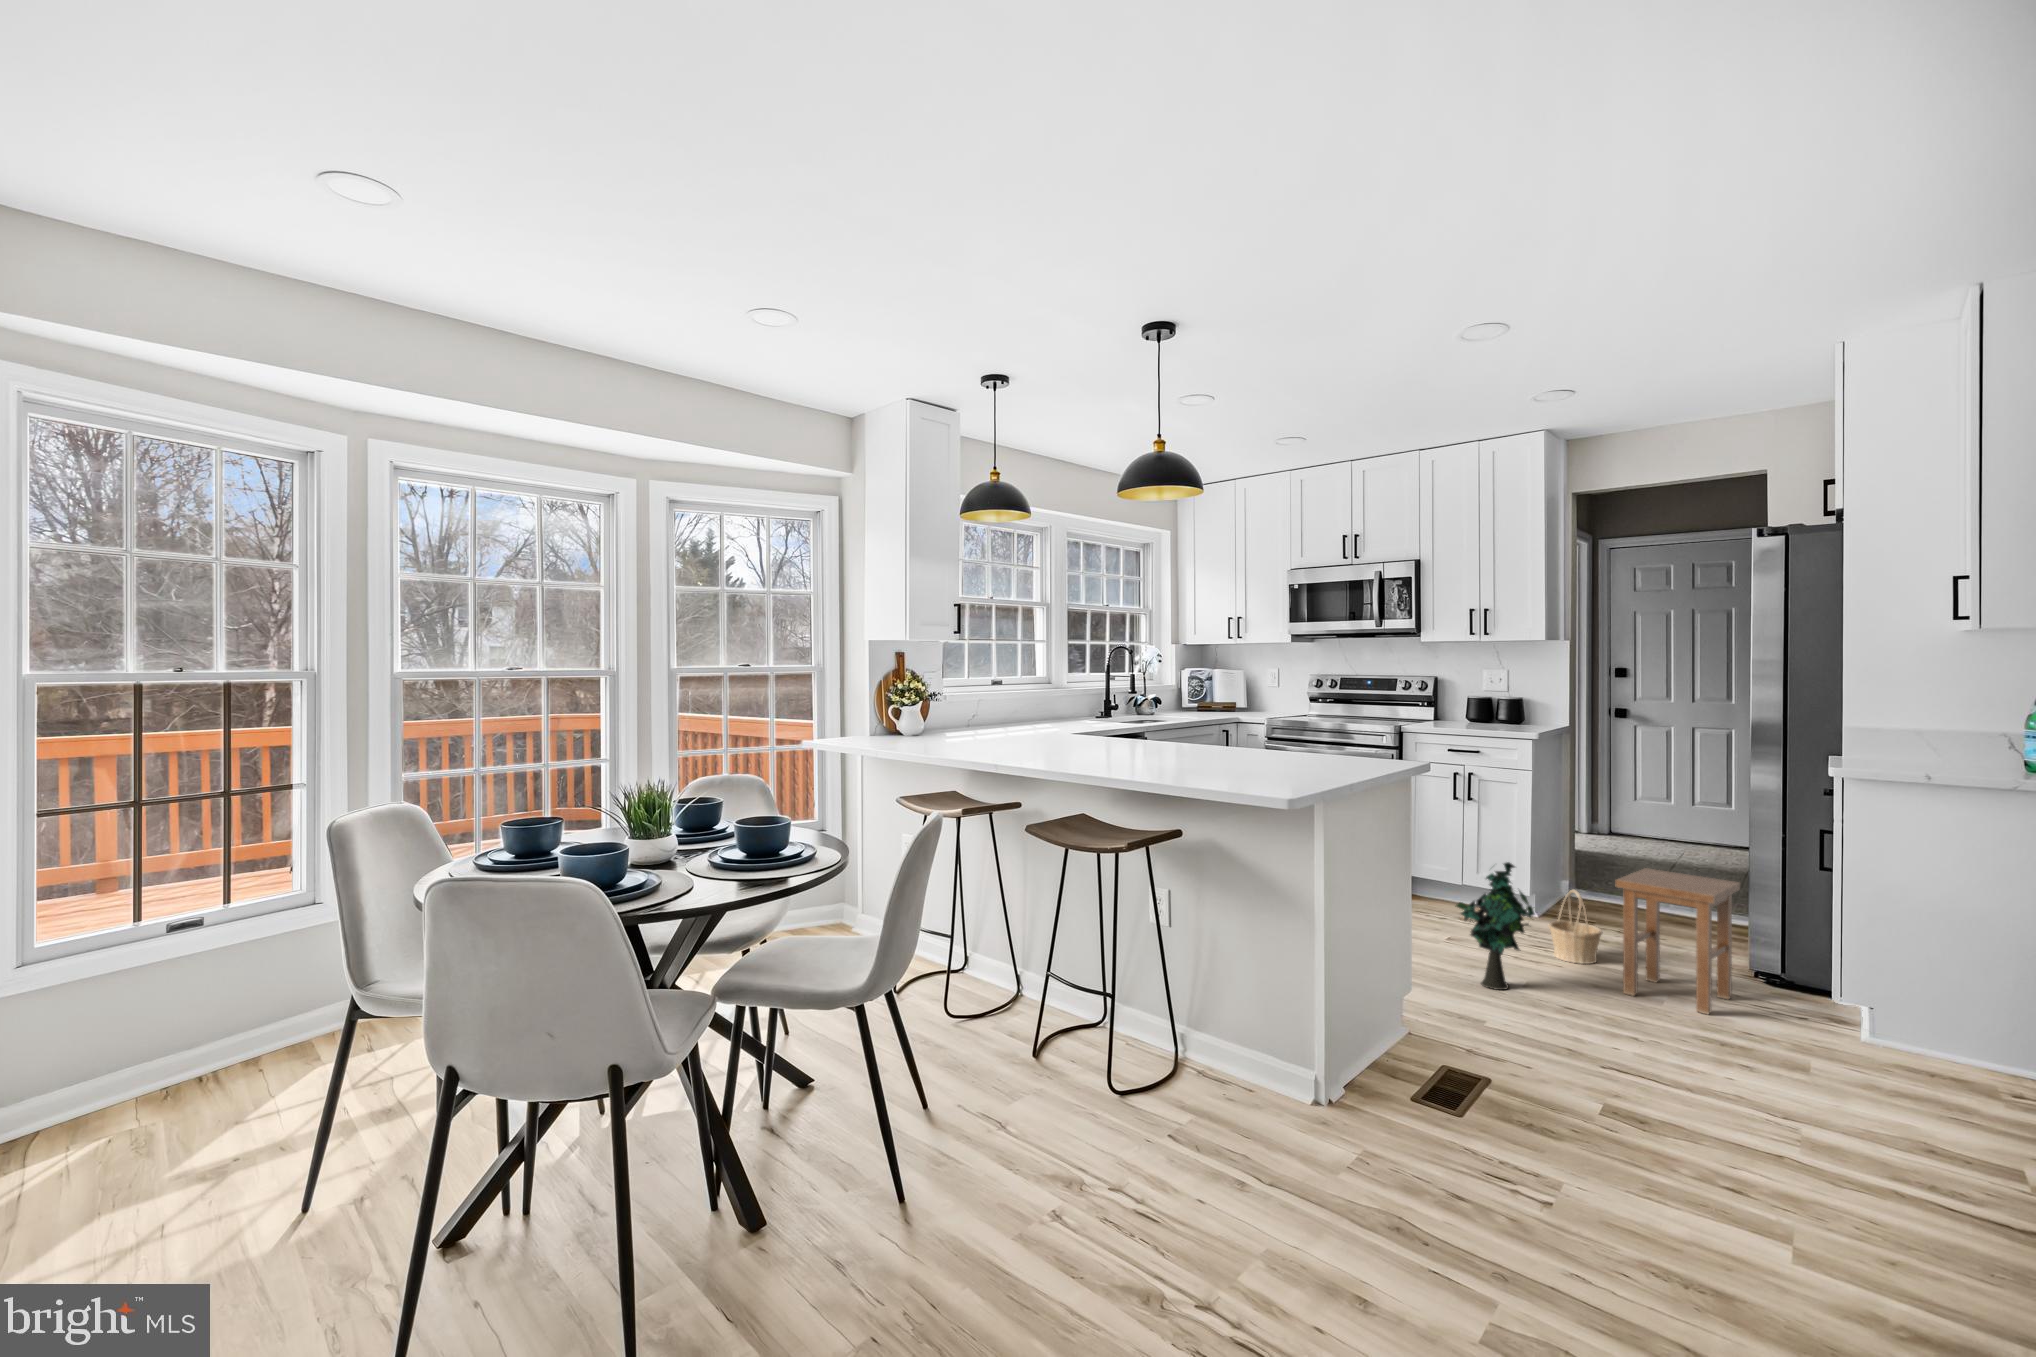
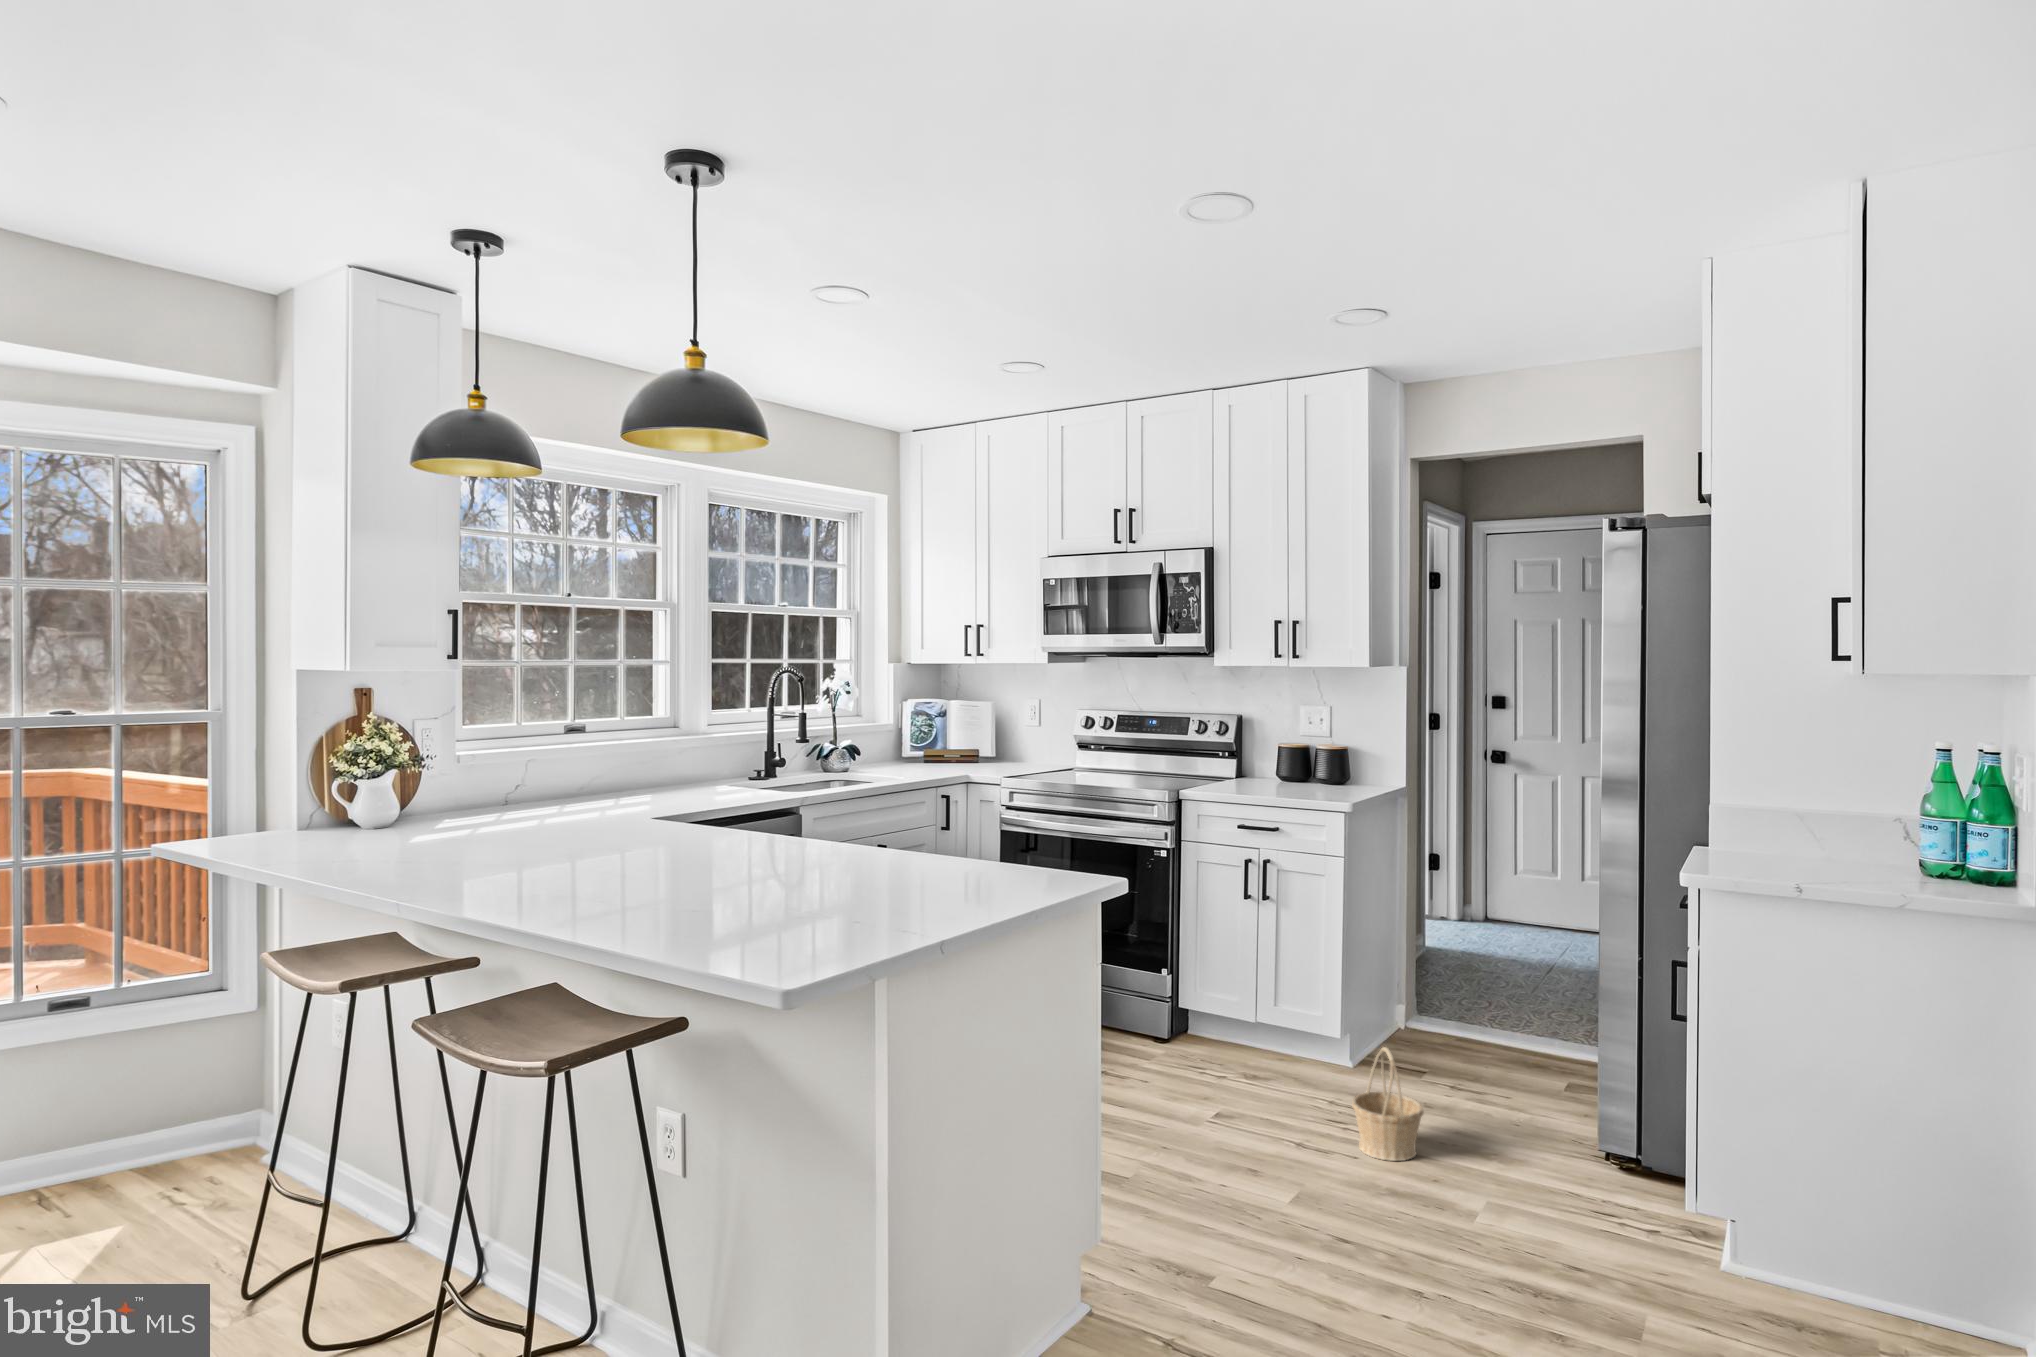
decorative plant: present [1456,862,1534,990] -> none [1201,1023,1314,1225]
stool: present [1616,868,1740,1014] -> none [1428,1019,1599,1256]

